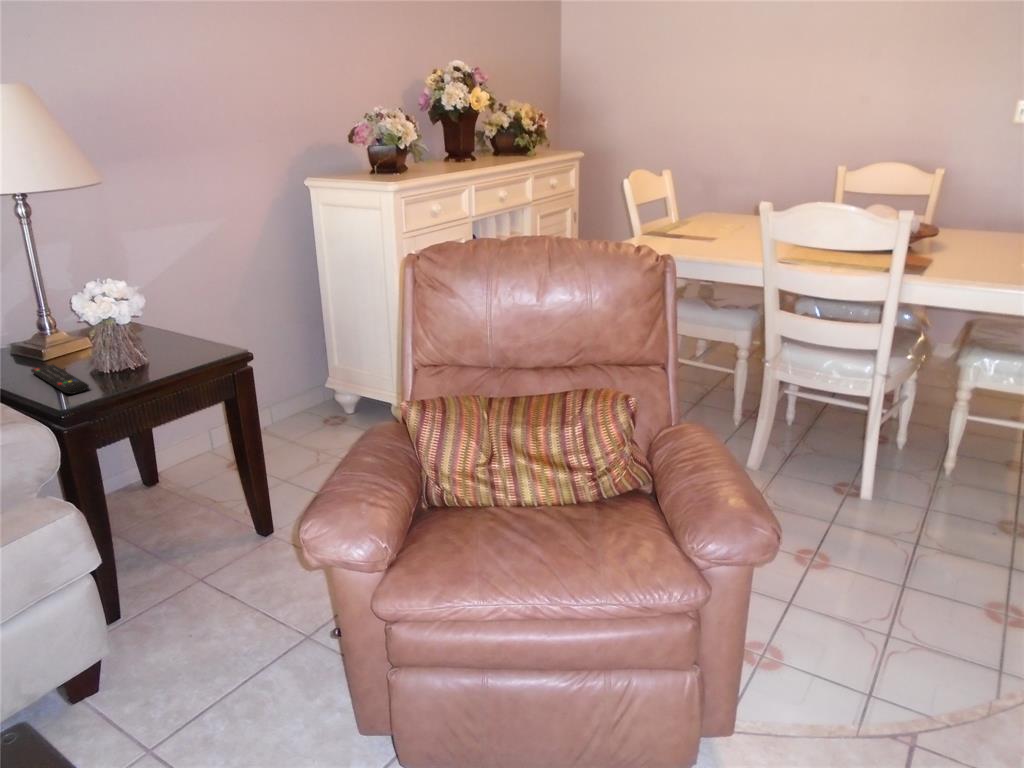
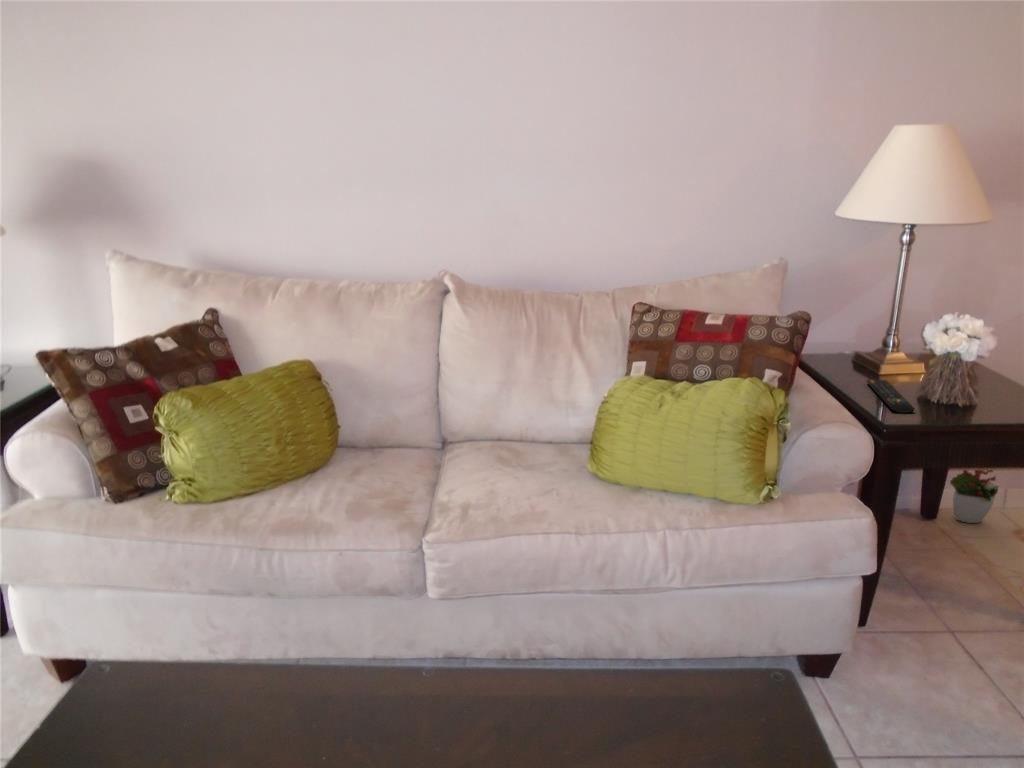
decorative plant: none [159,408,202,475] -> present [950,468,998,523]

